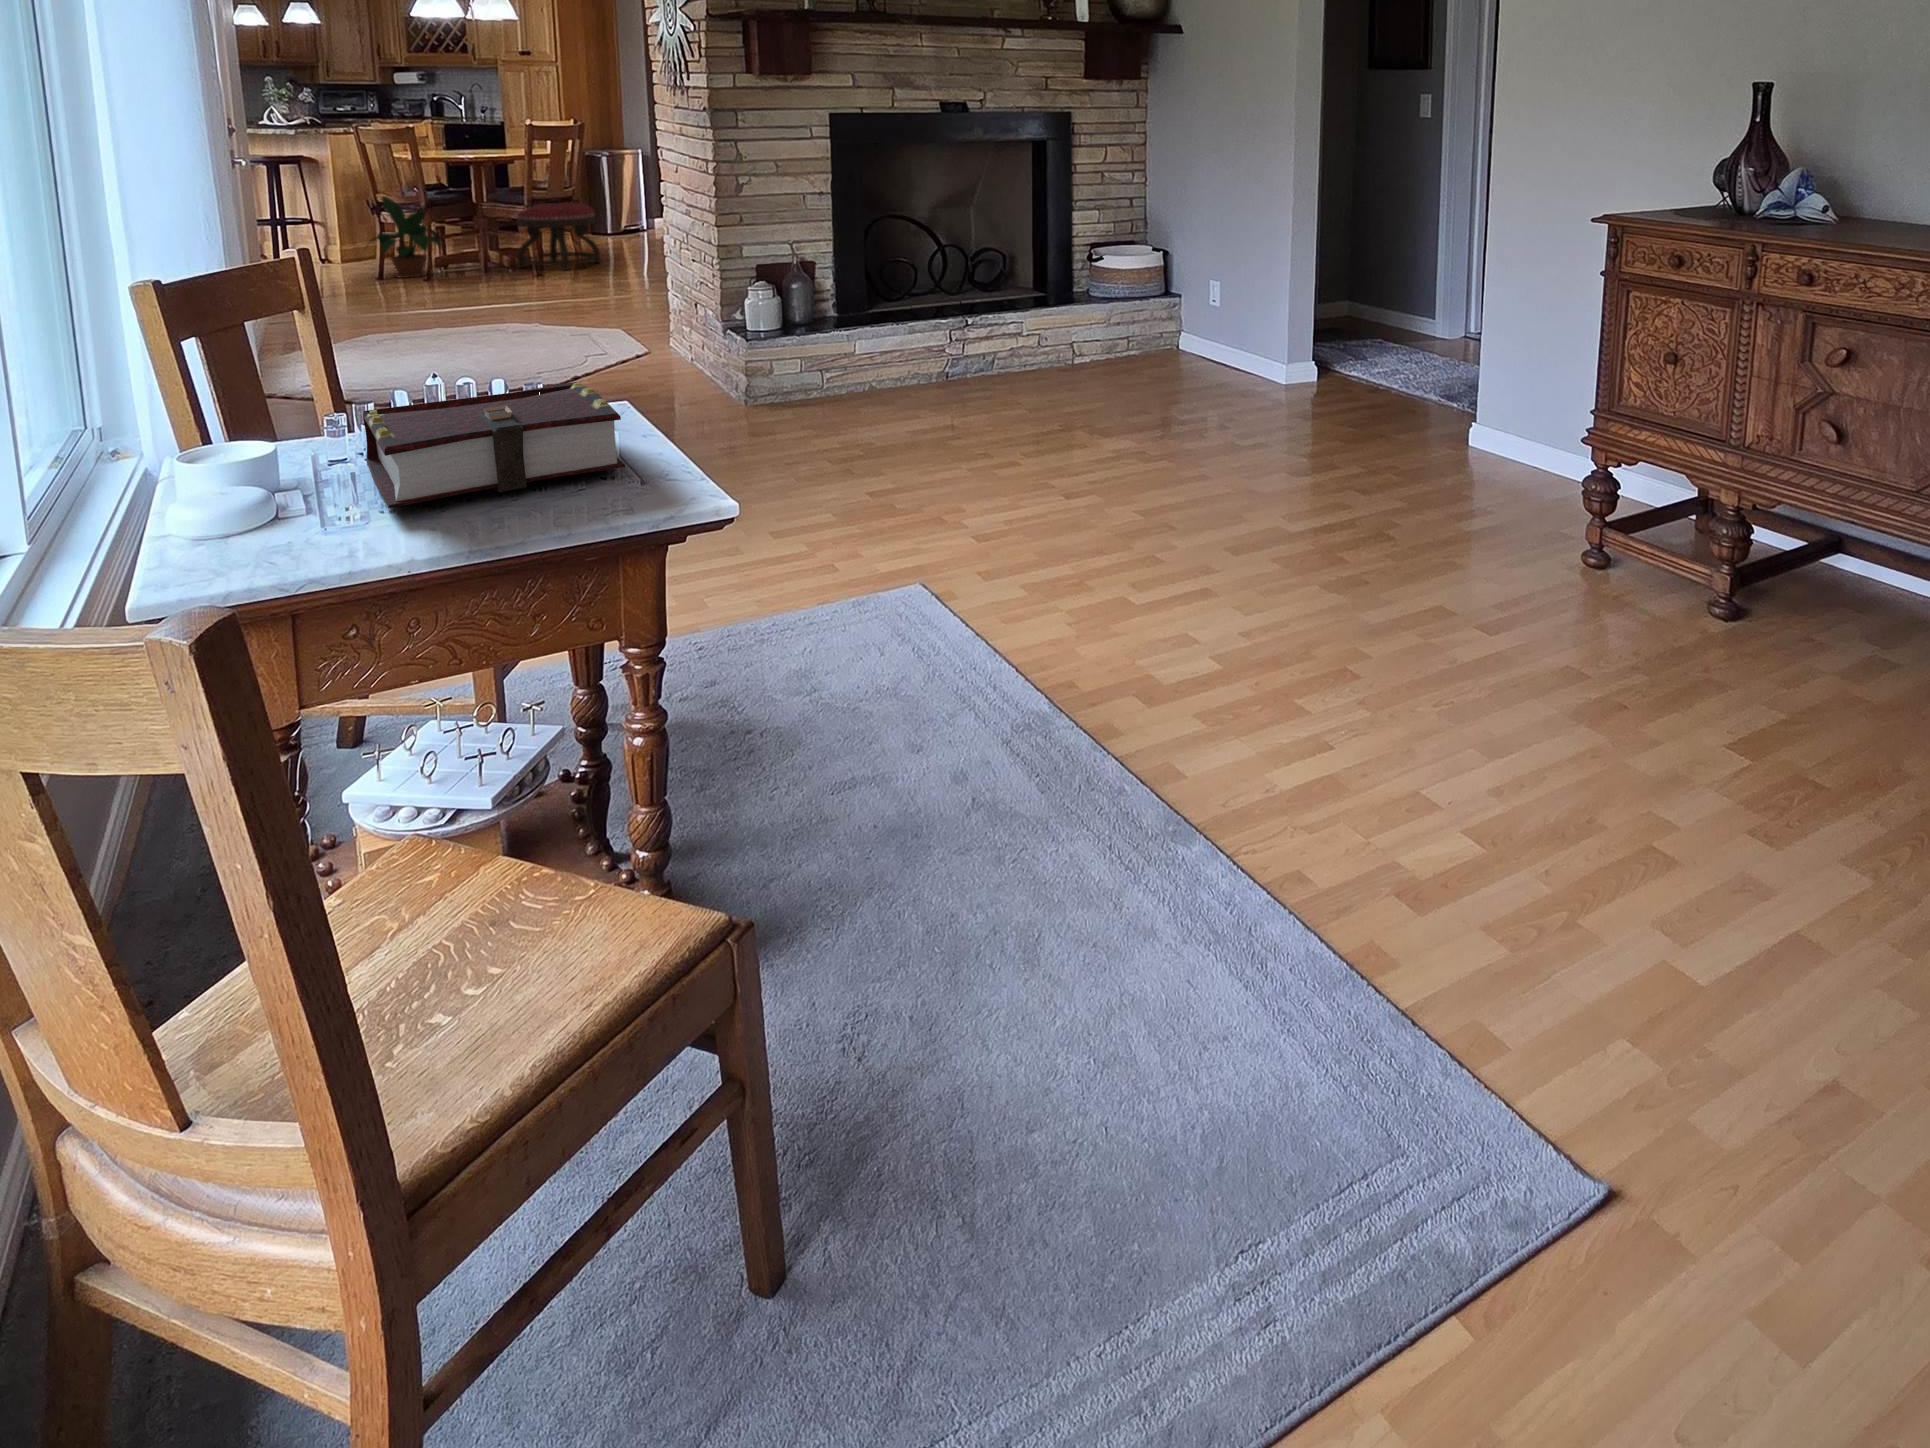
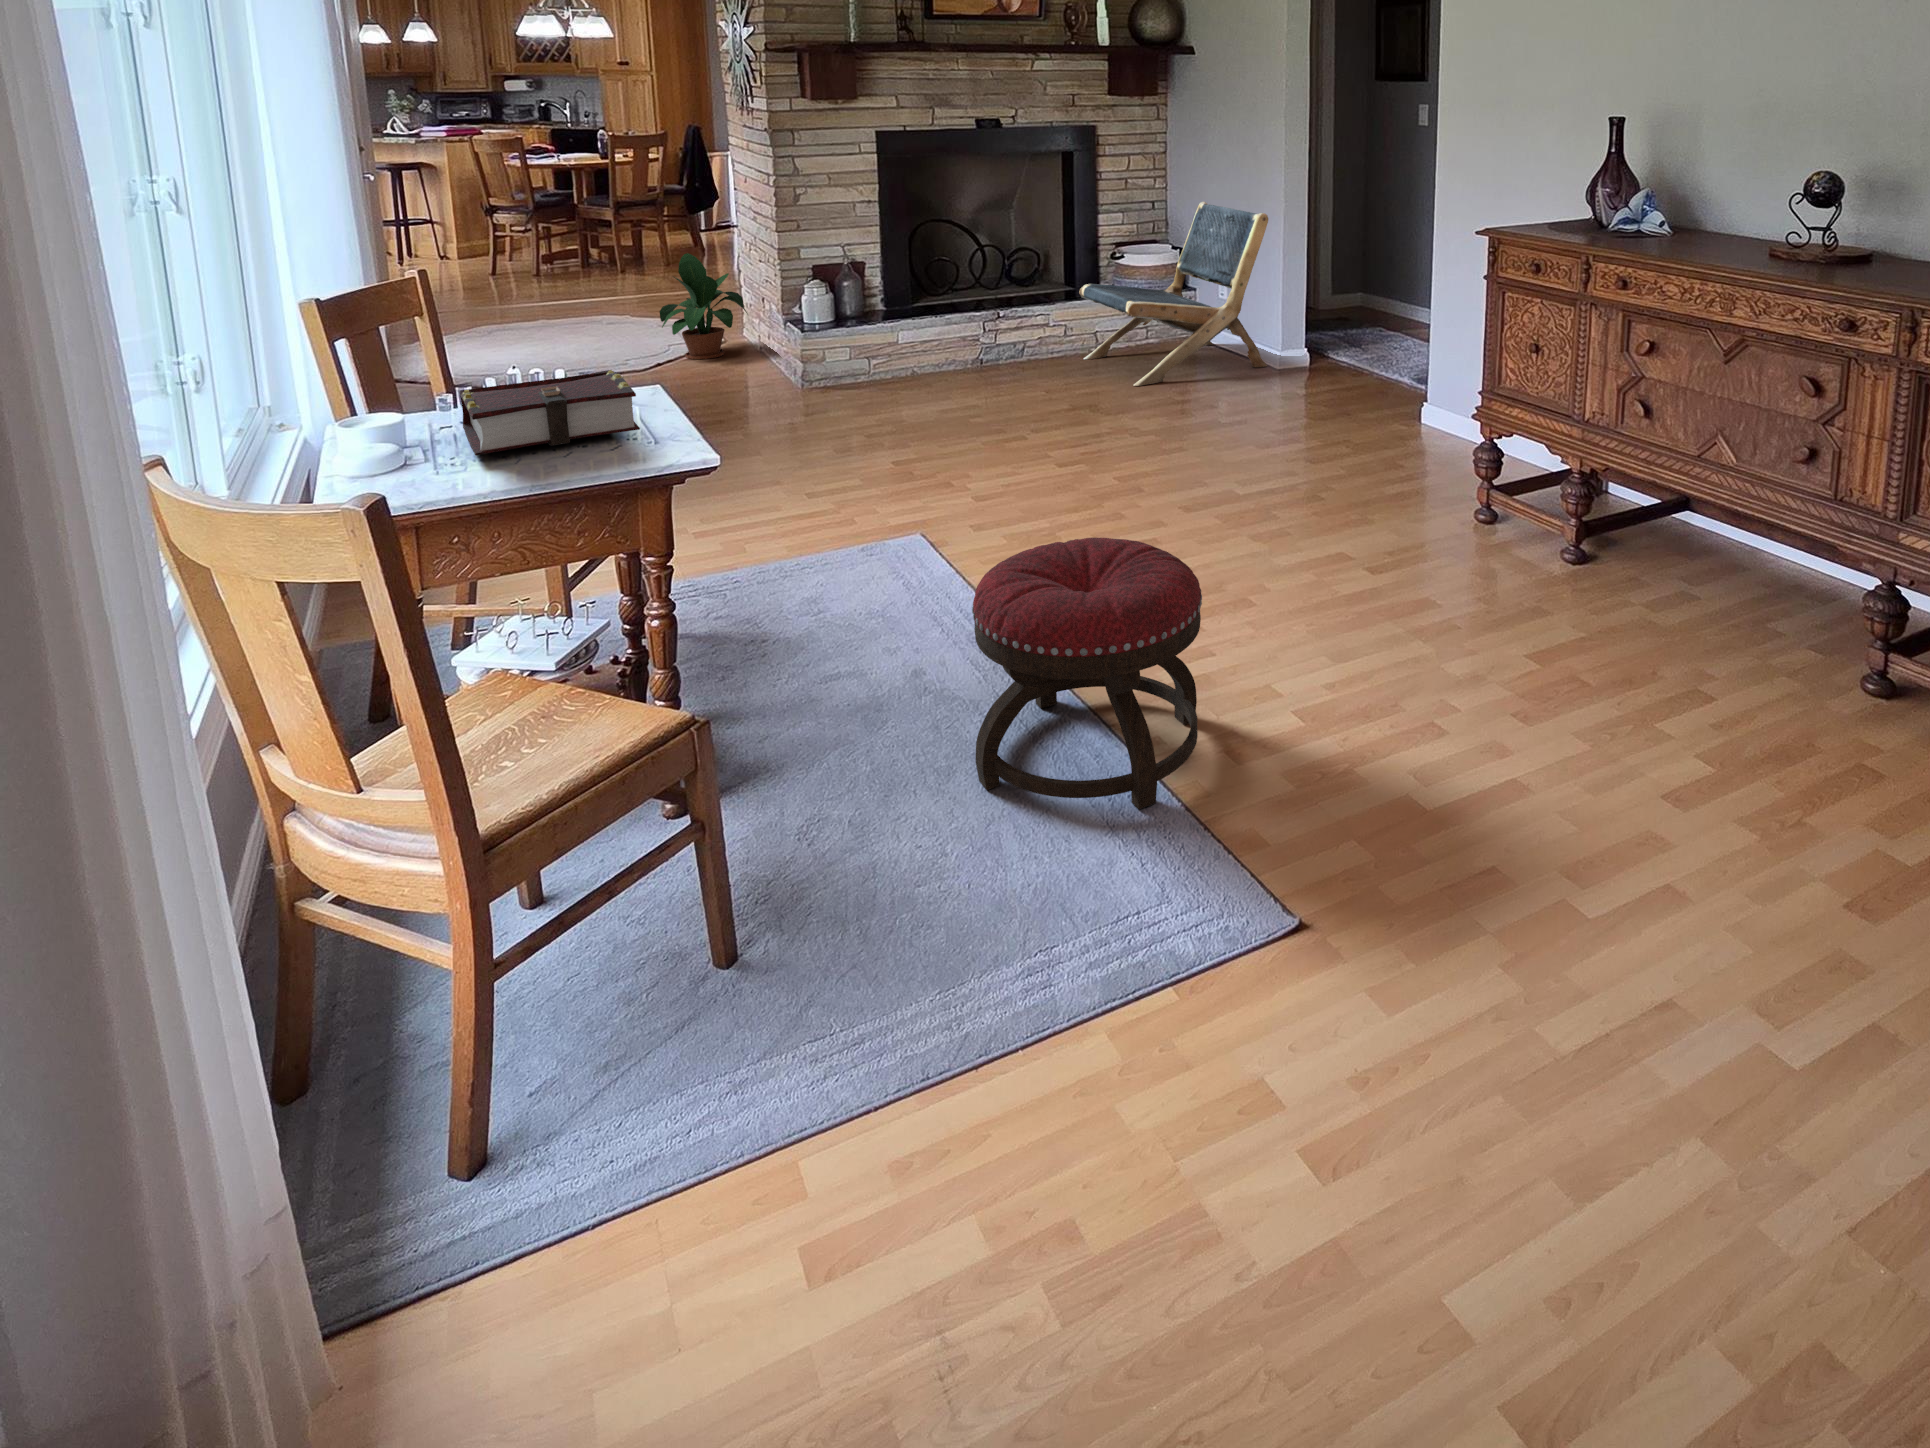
potted plant: present [365,197,442,278] -> present [659,253,747,359]
lounge chair: none [1054,197,1269,400] -> present [1079,202,1268,386]
ottoman: present [517,202,600,270] -> present [972,538,1202,810]

